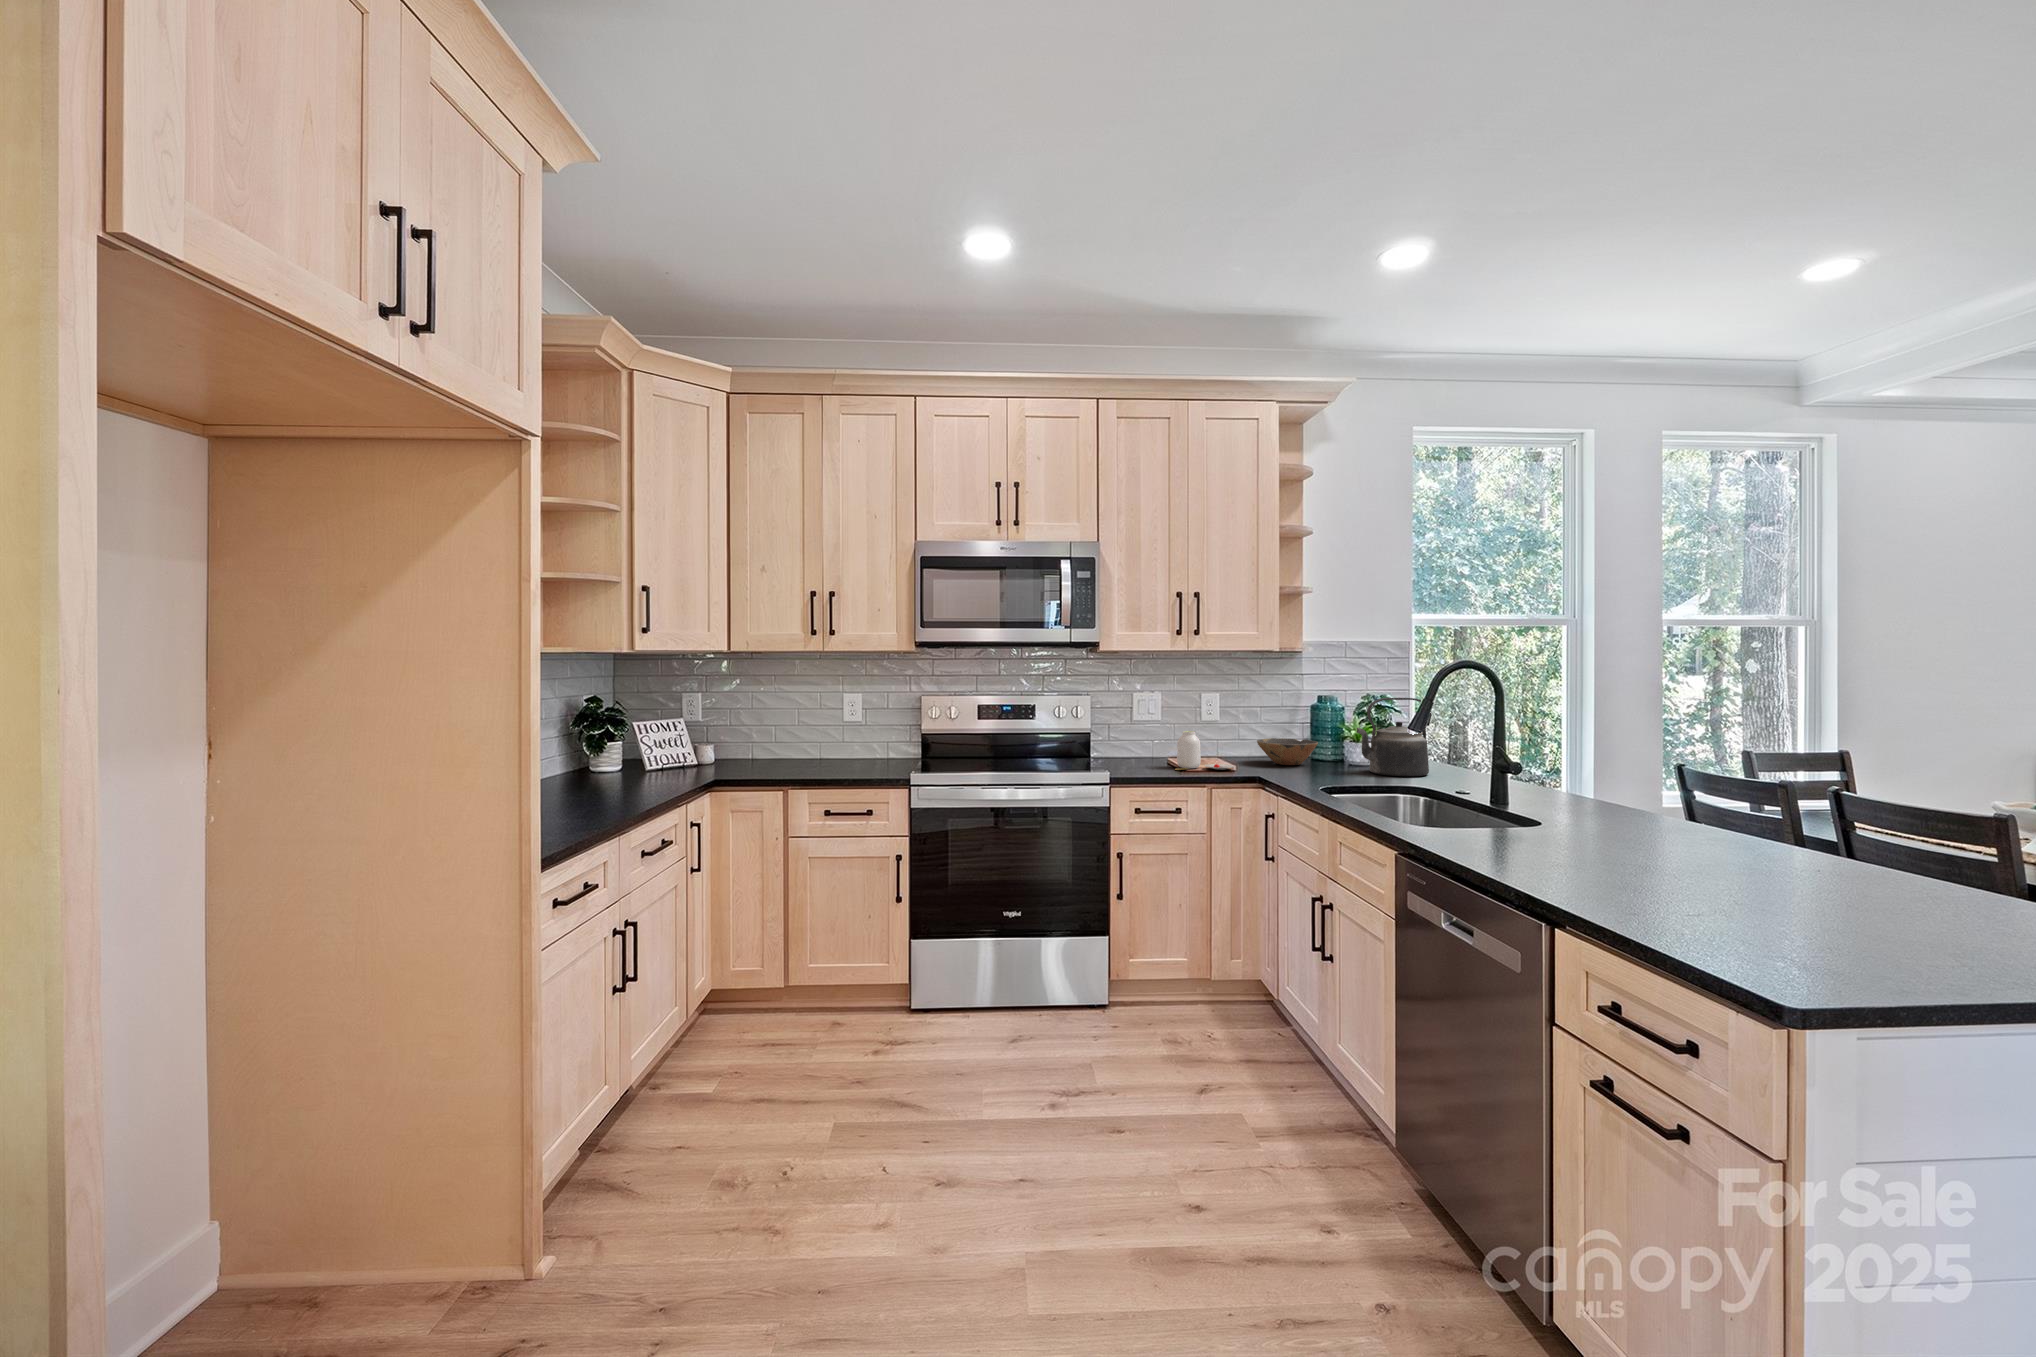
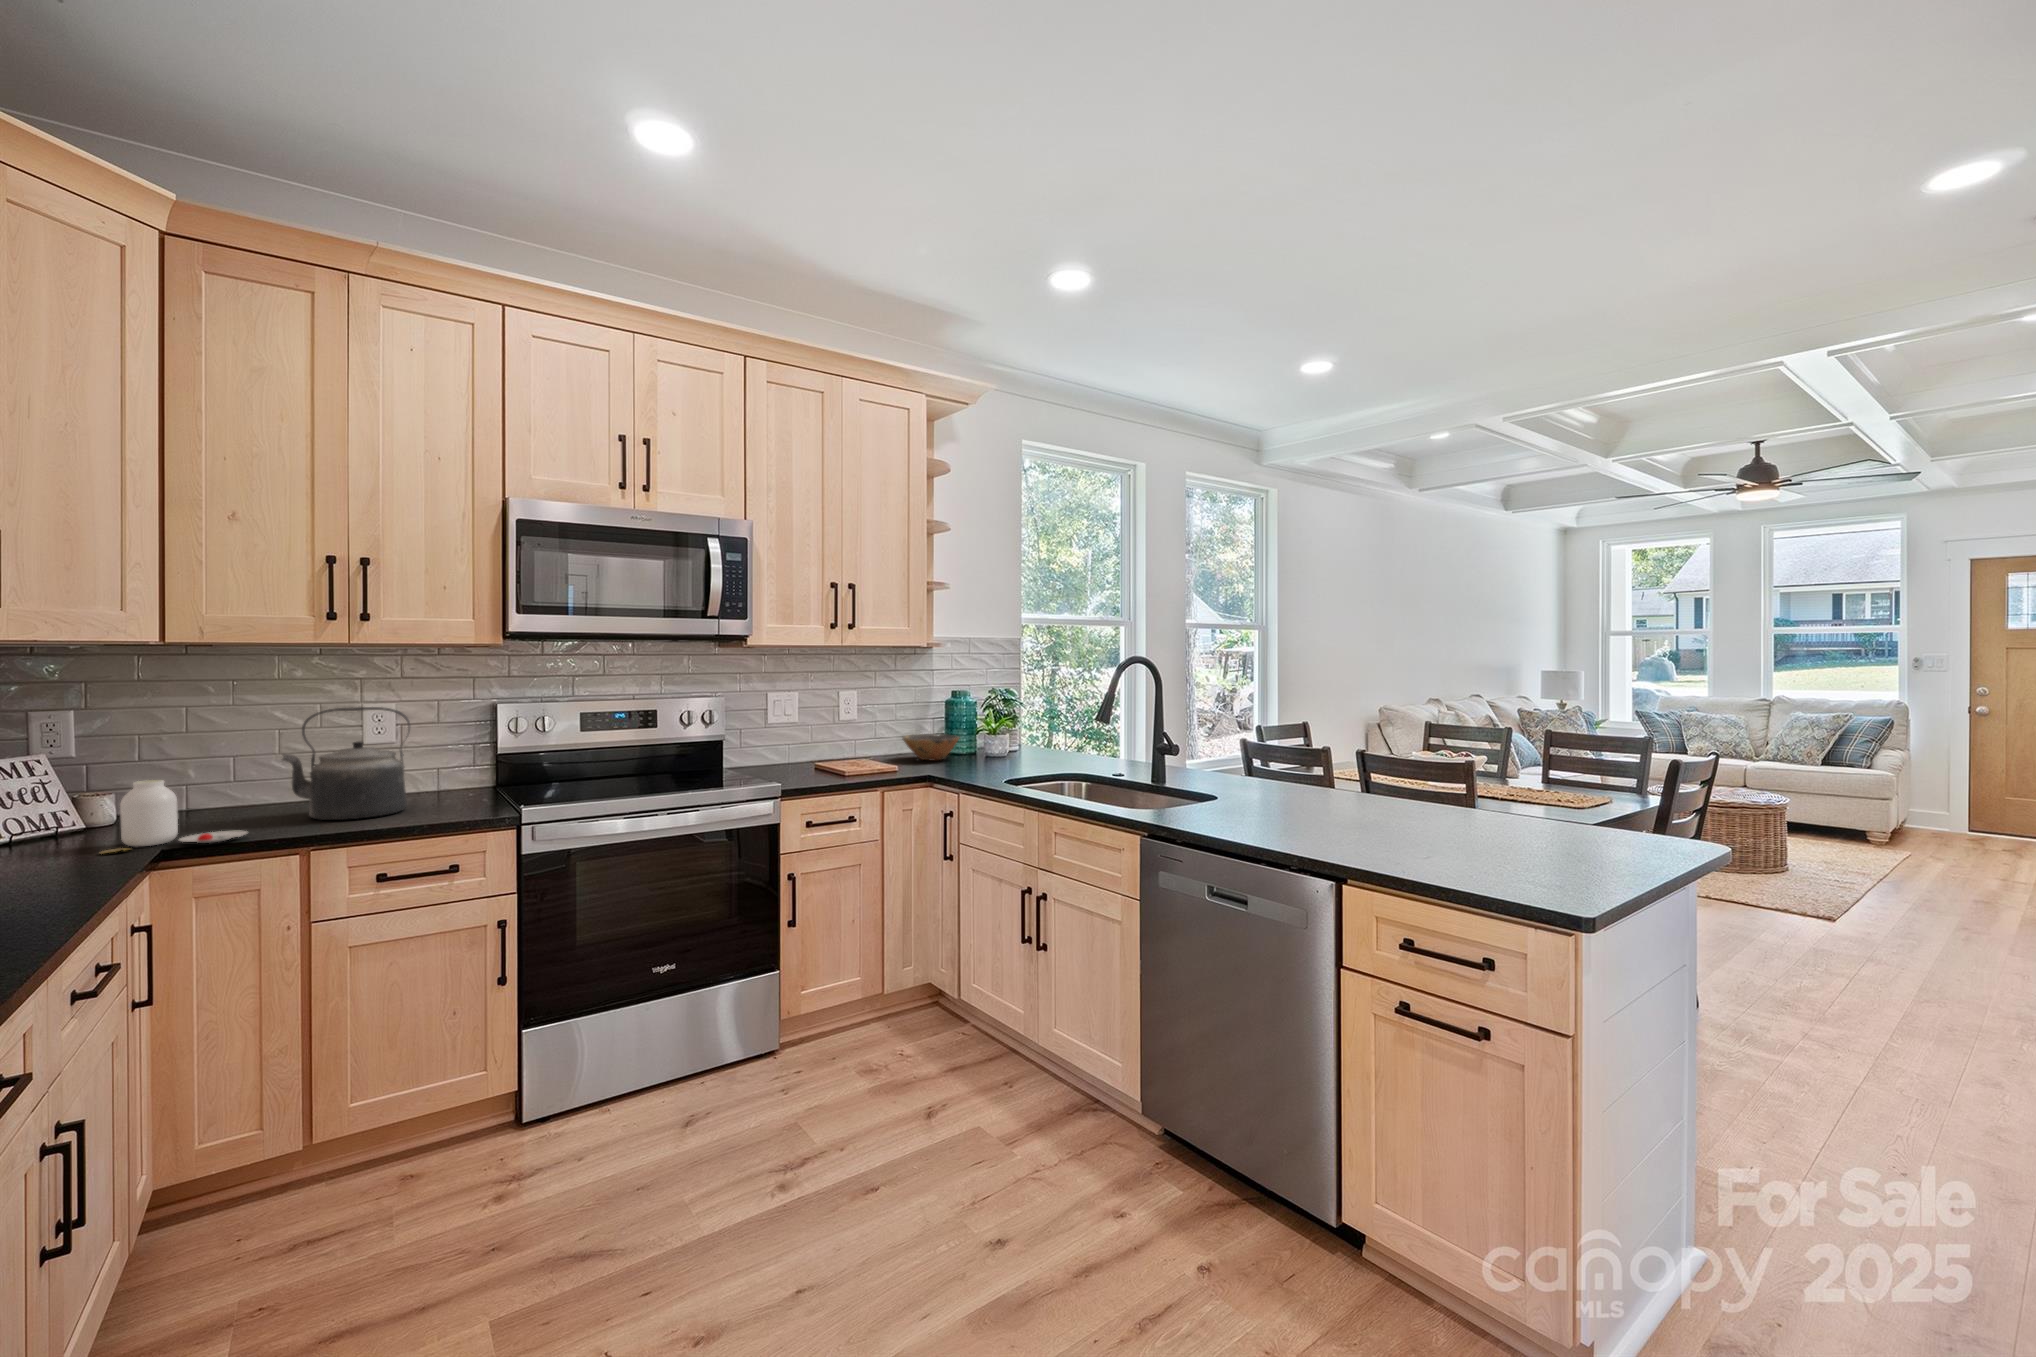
kettle: present [1357,698,1431,776] -> present [282,707,410,820]
jar: present [1175,731,1235,770] -> present [101,780,247,854]

